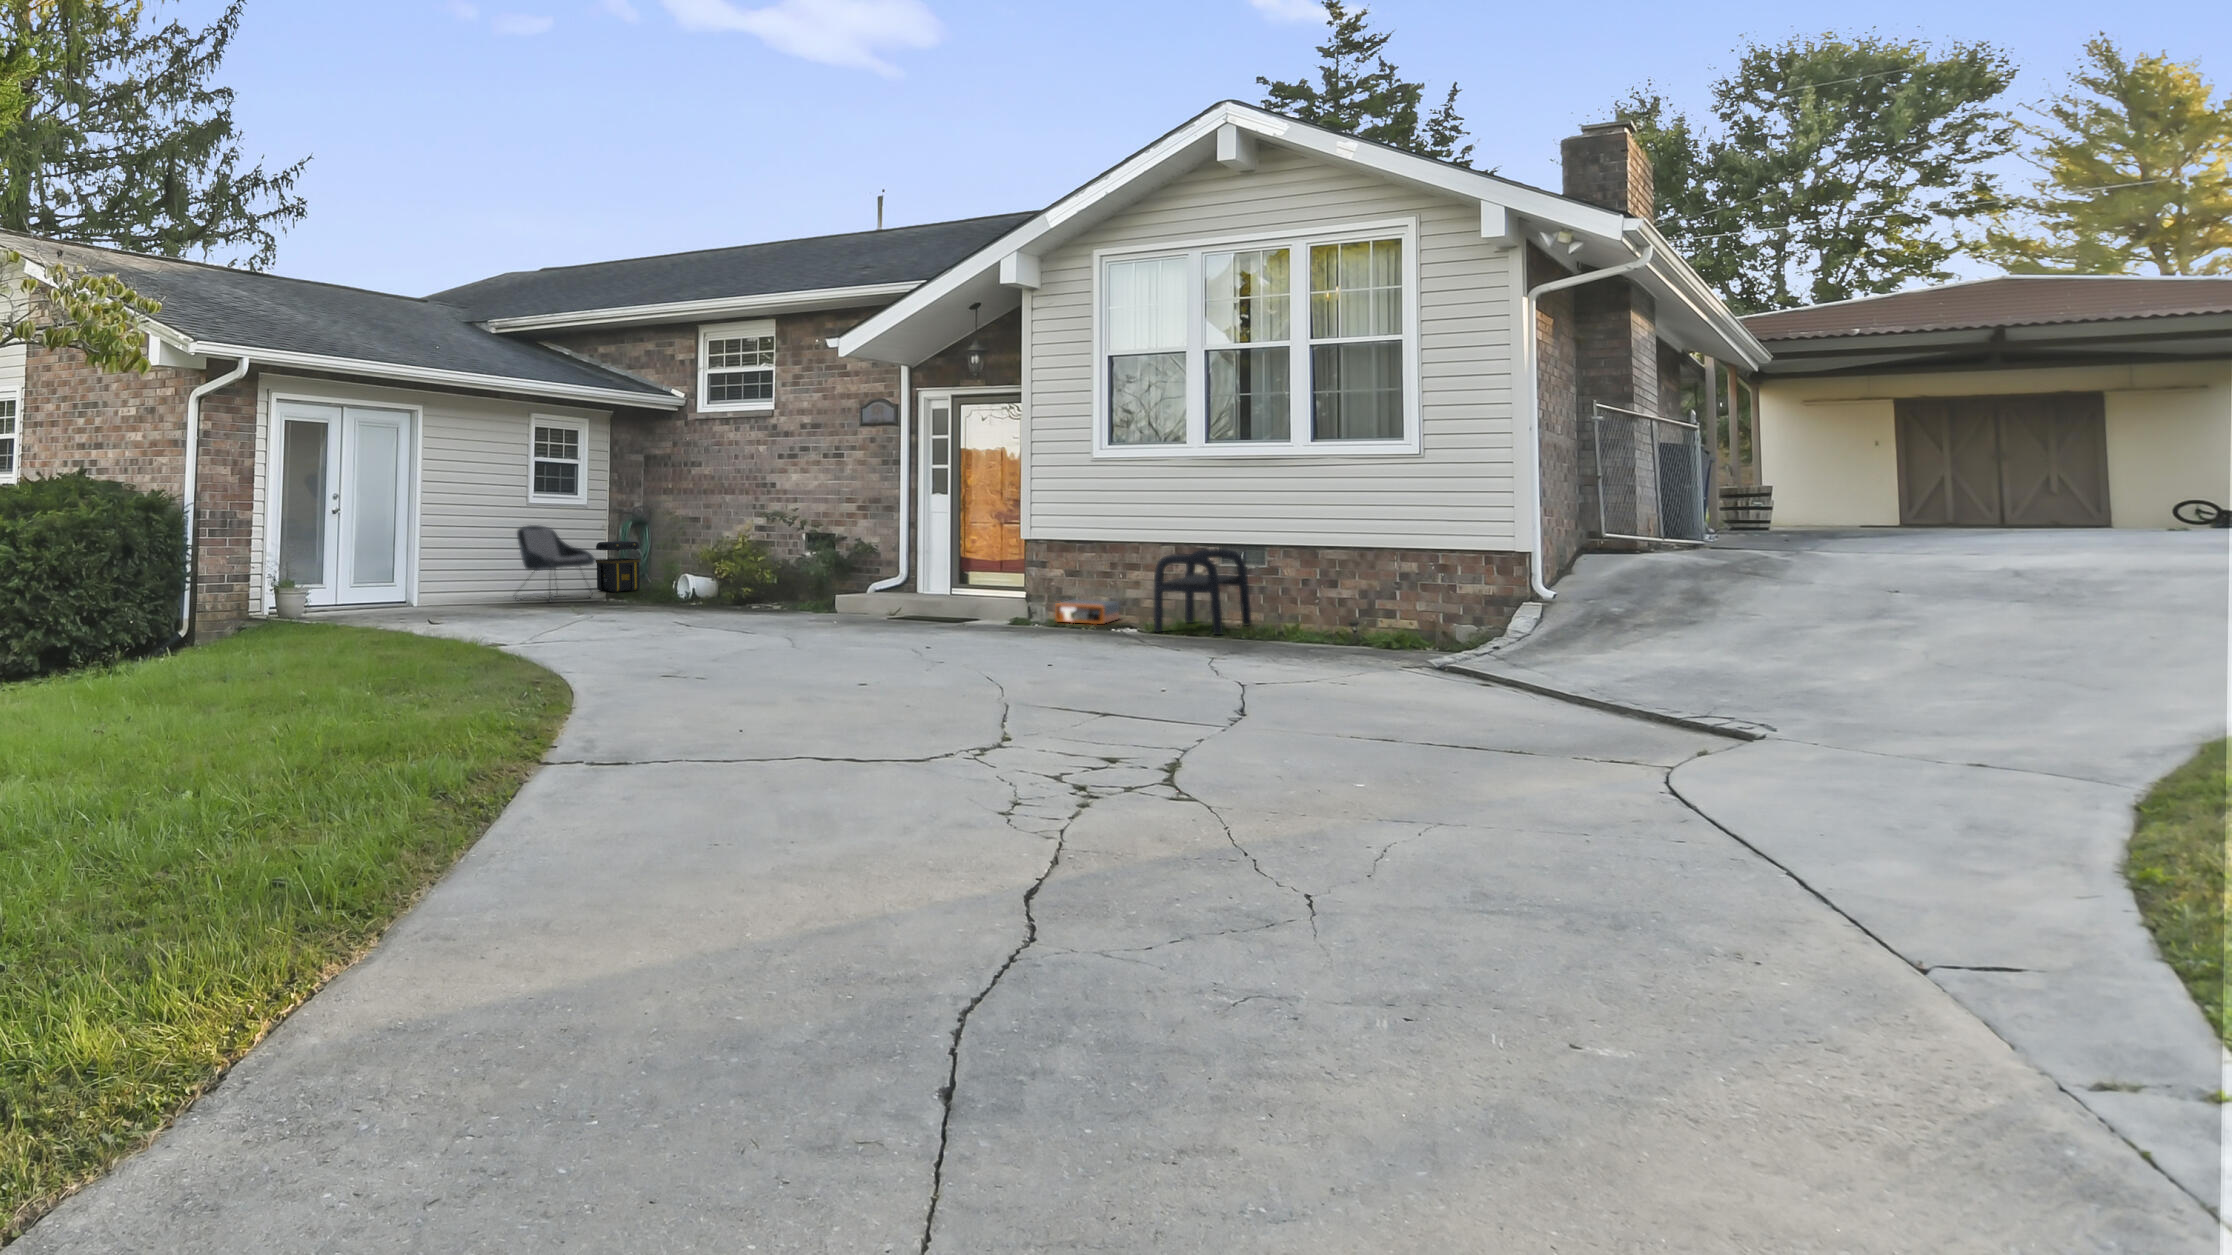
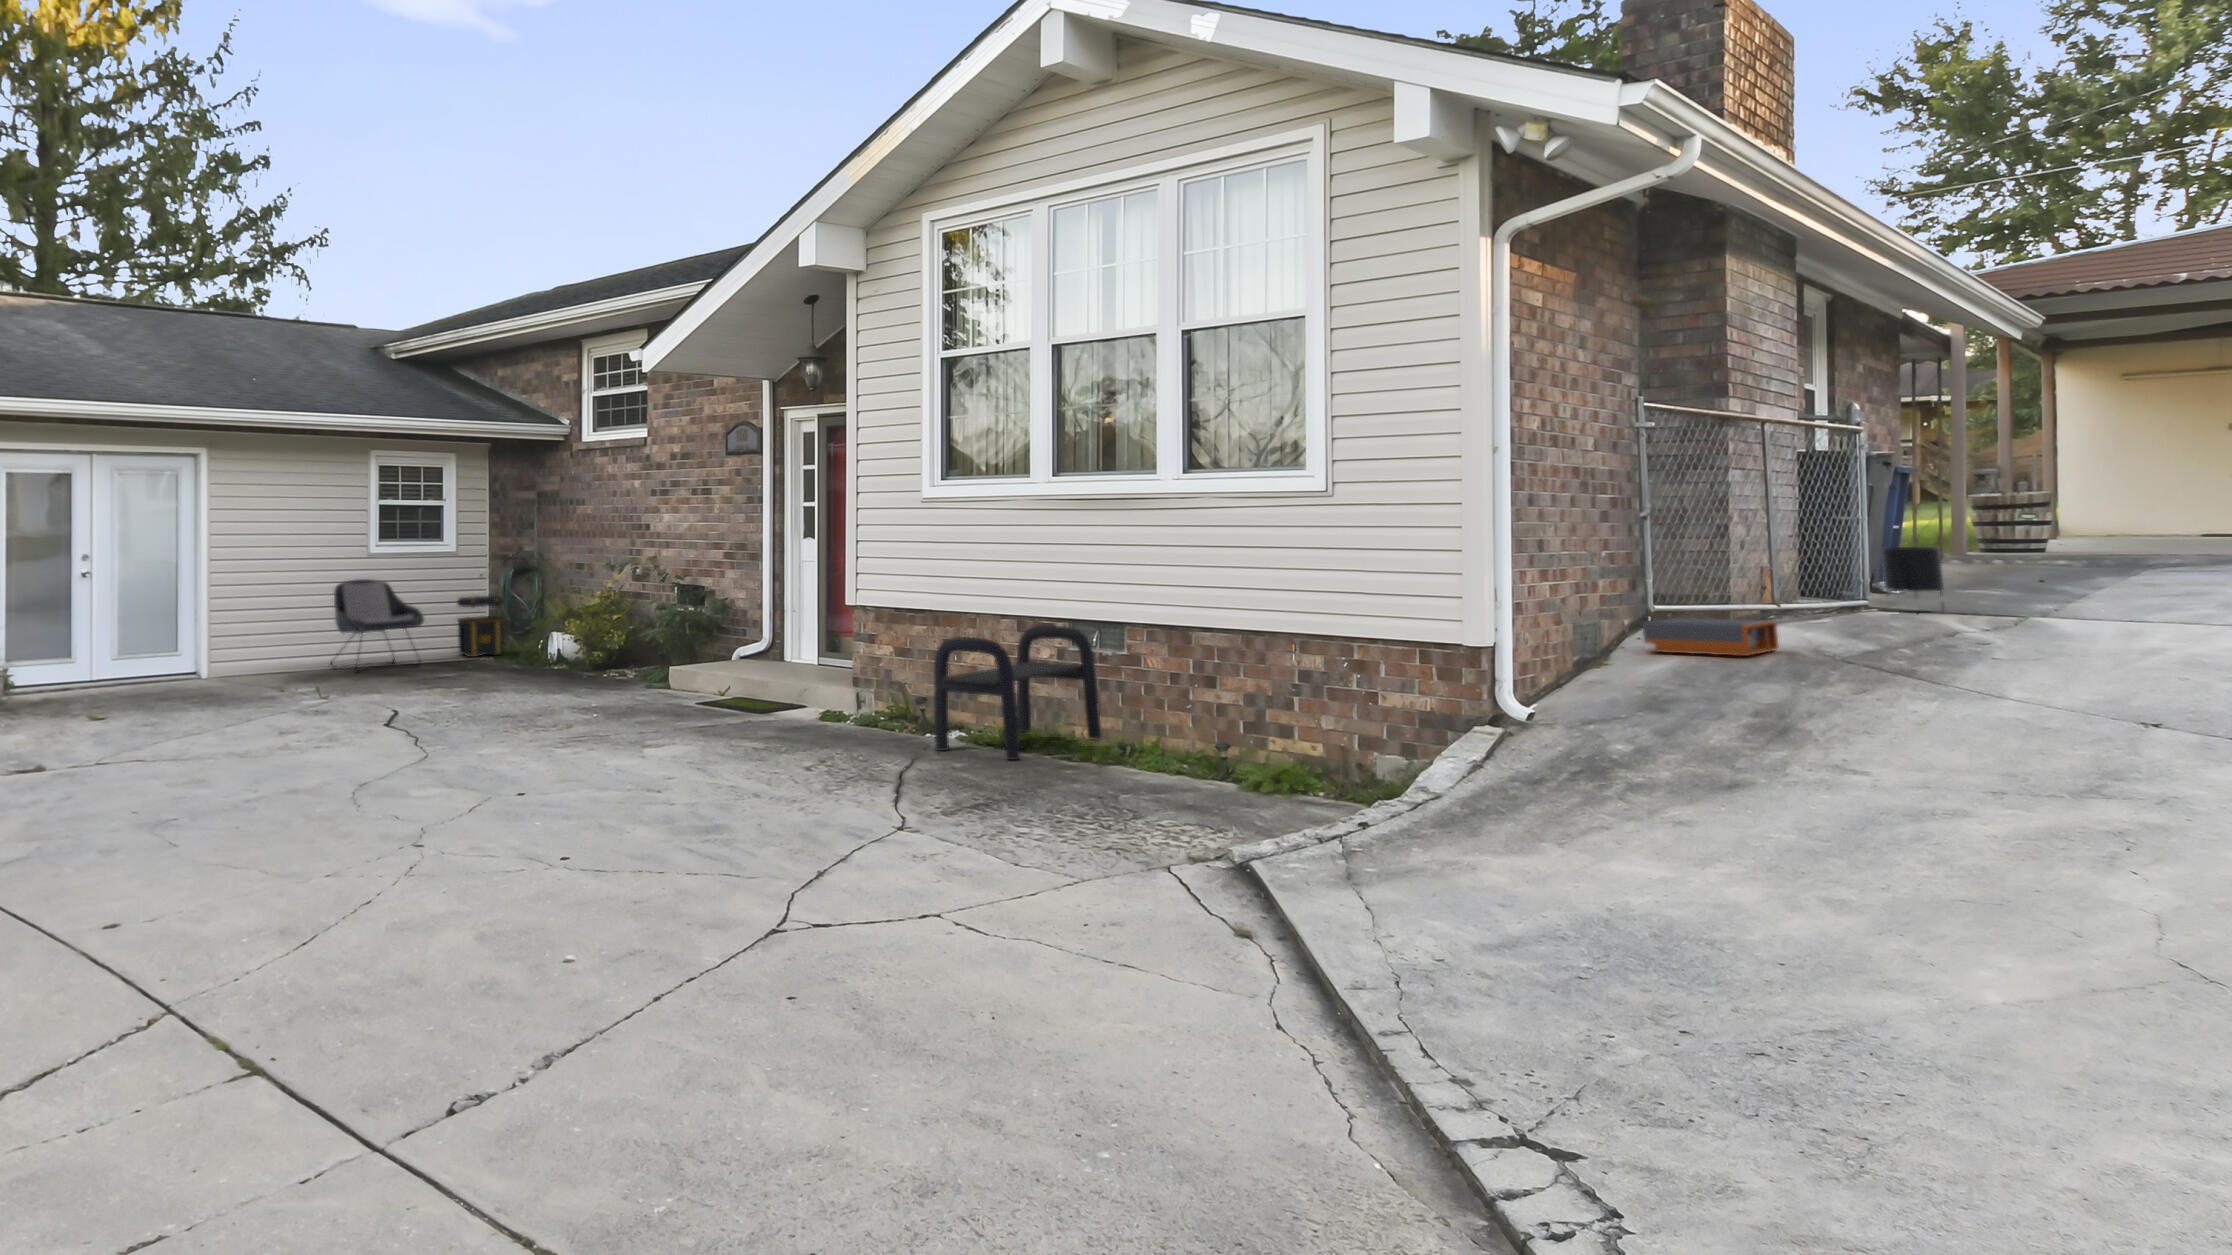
planter: none [1689,503,1726,547] -> present [1881,547,1944,593]
storage box: present [1055,600,1120,624] -> present [1643,618,1778,656]

